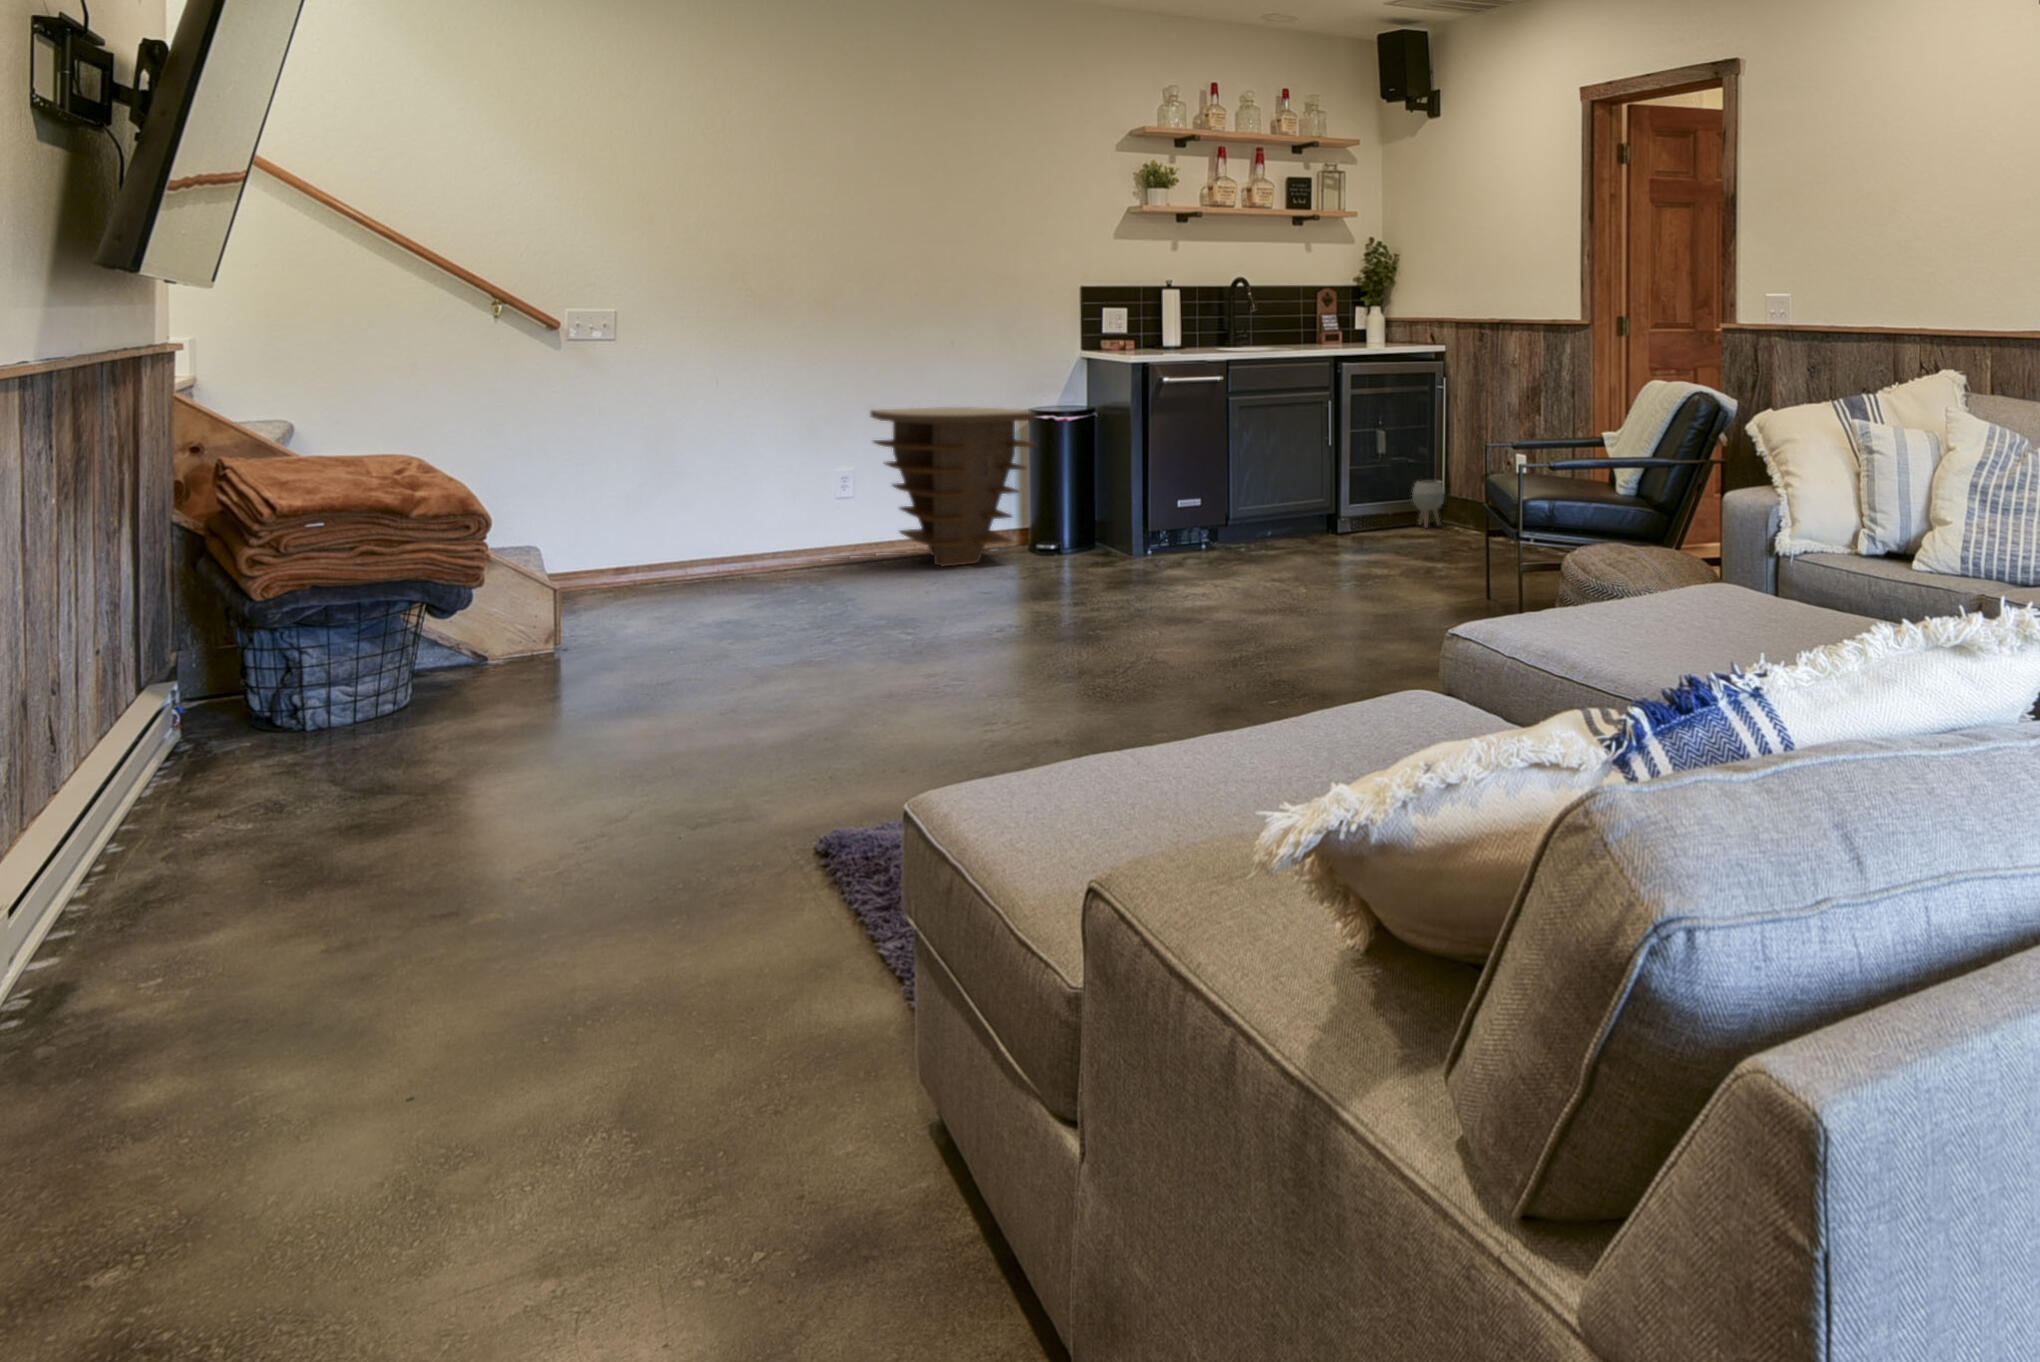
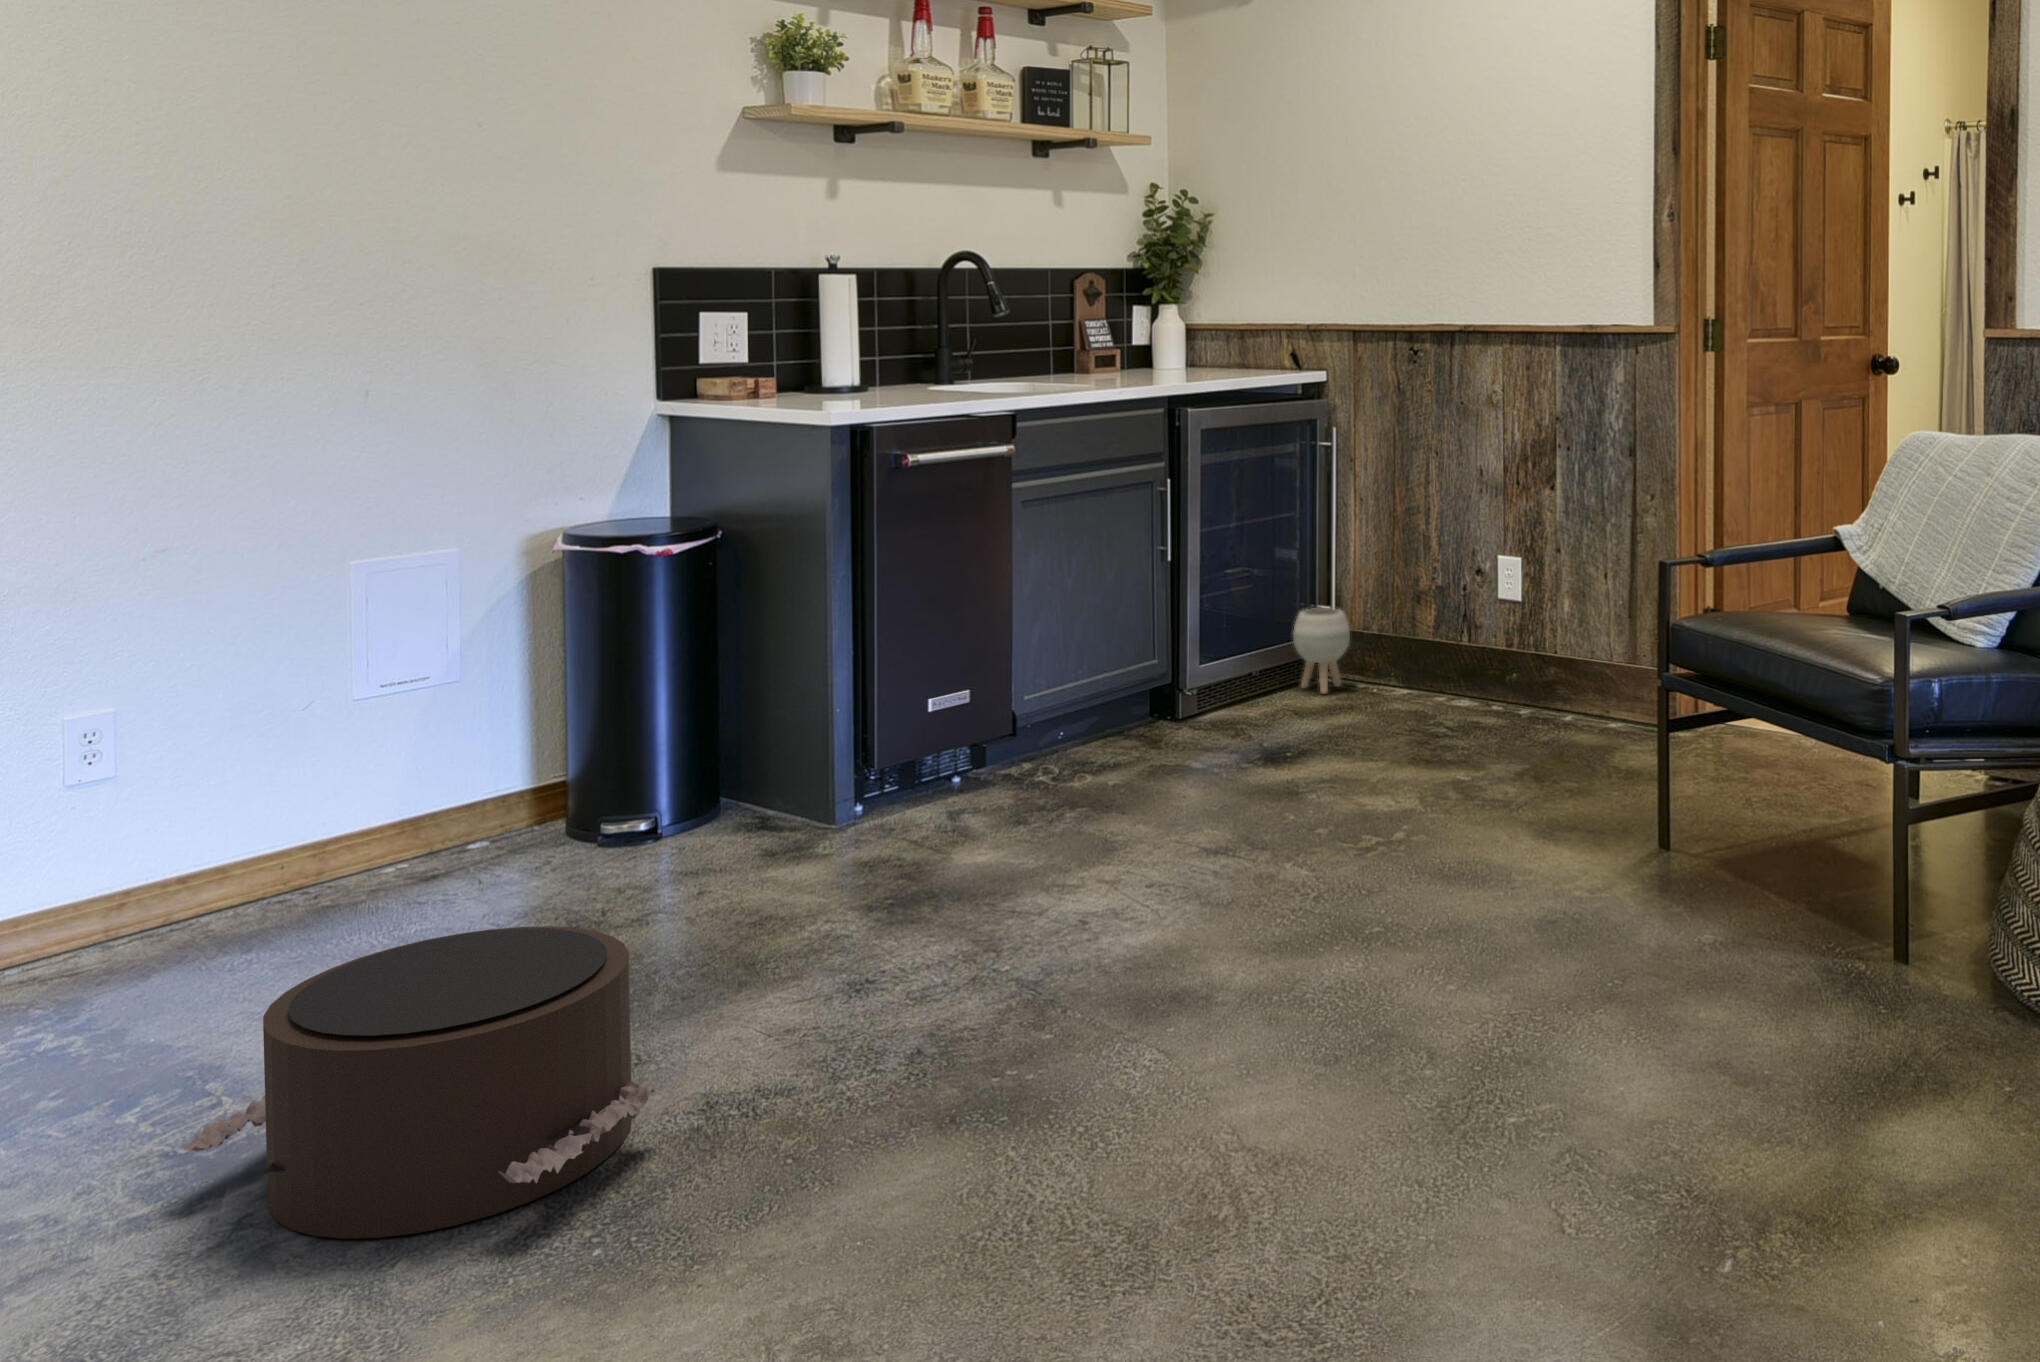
side table: present [870,407,1036,566] -> none [176,532,636,915]
pouf: none [818,549,969,637] -> present [182,926,663,1239]

